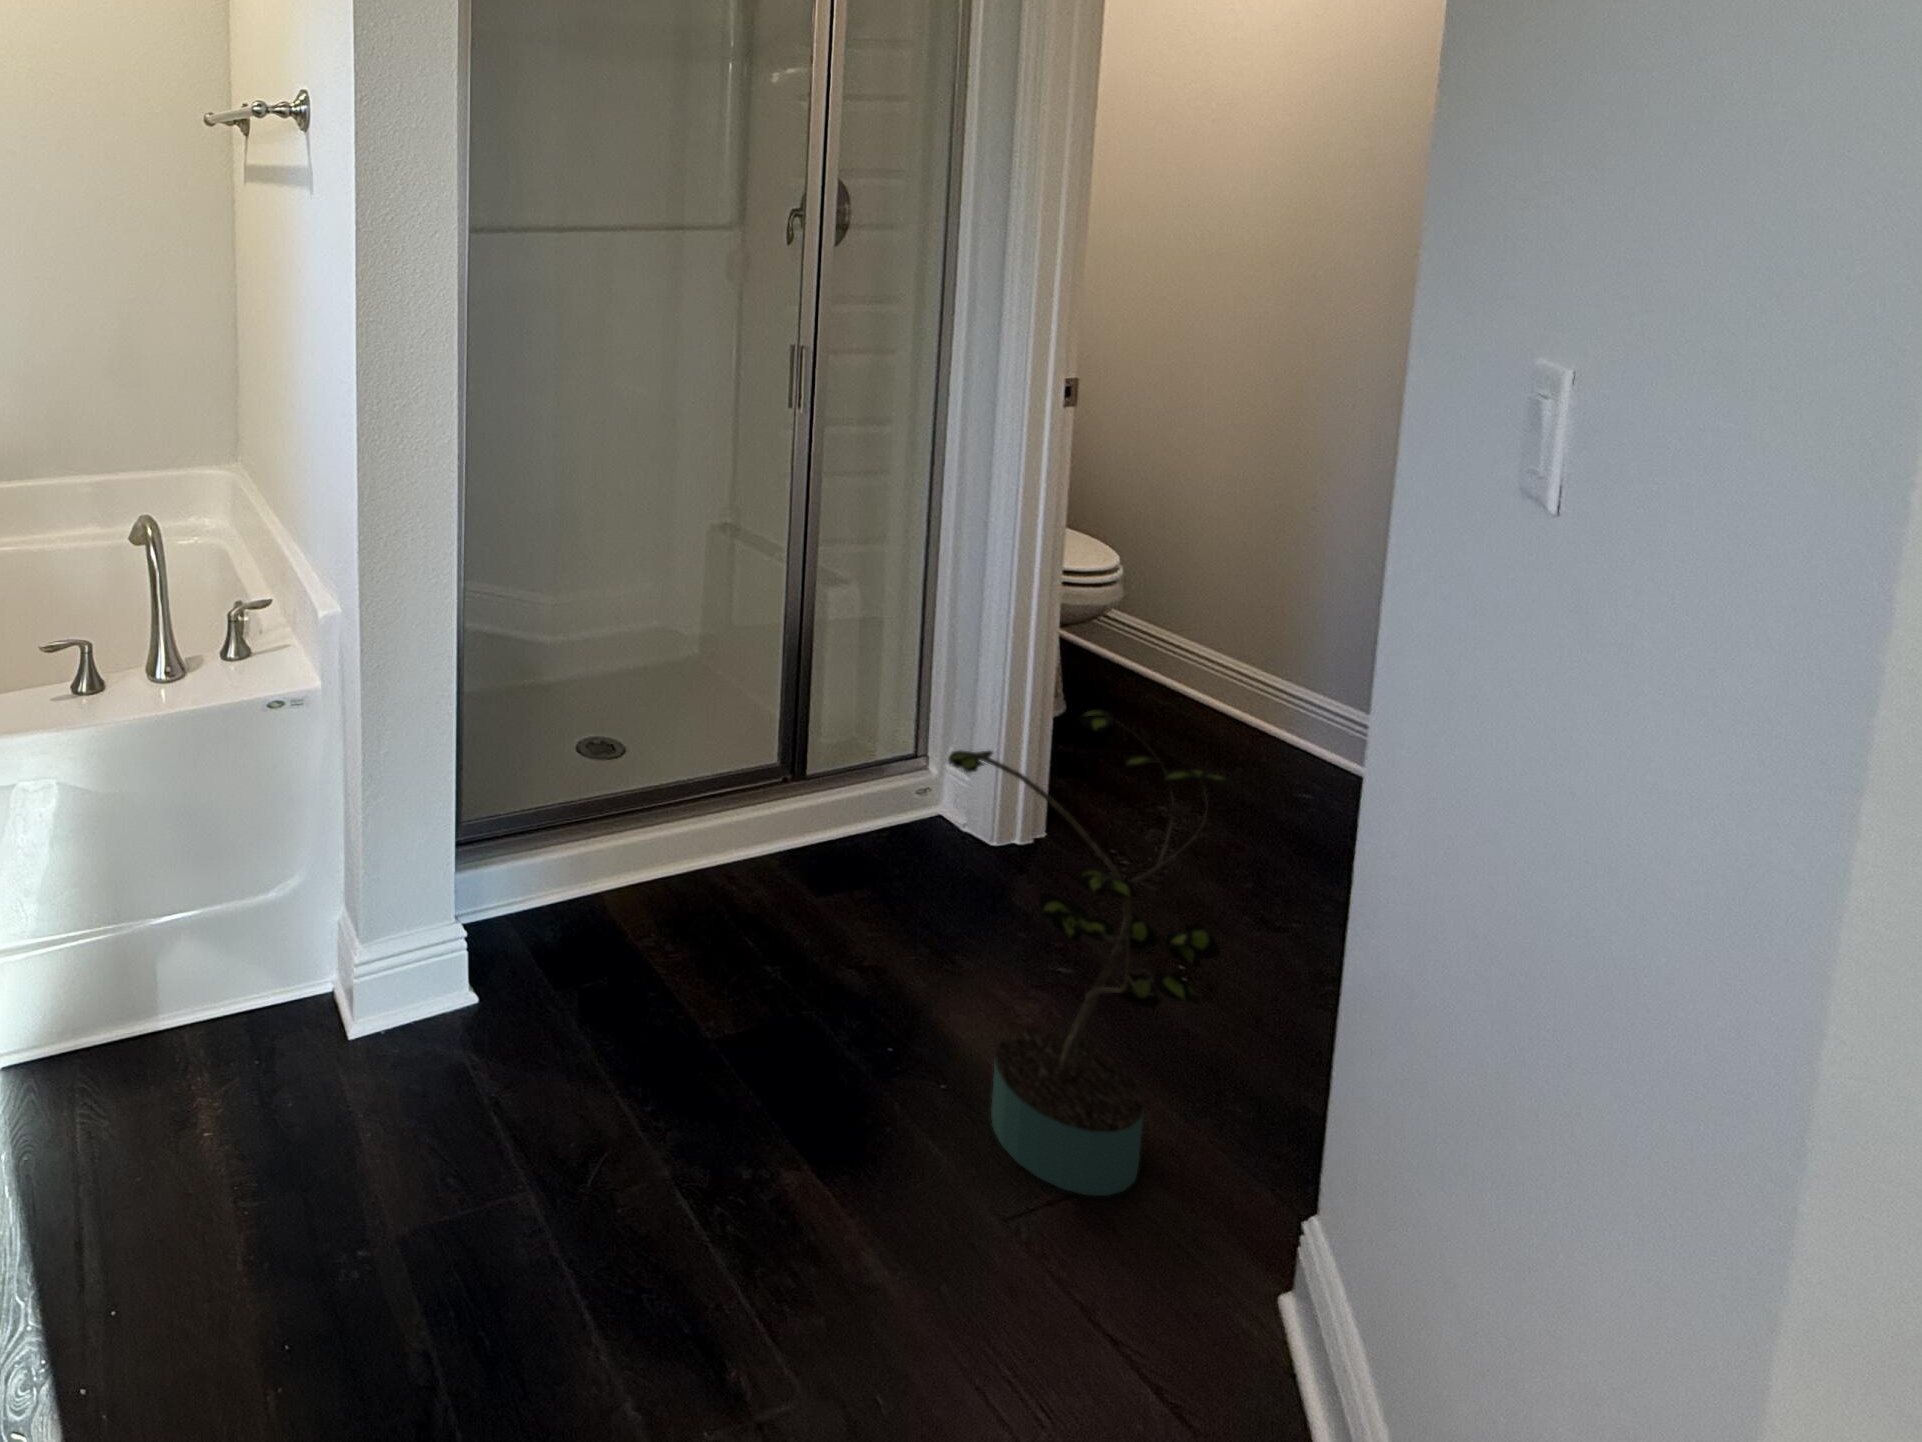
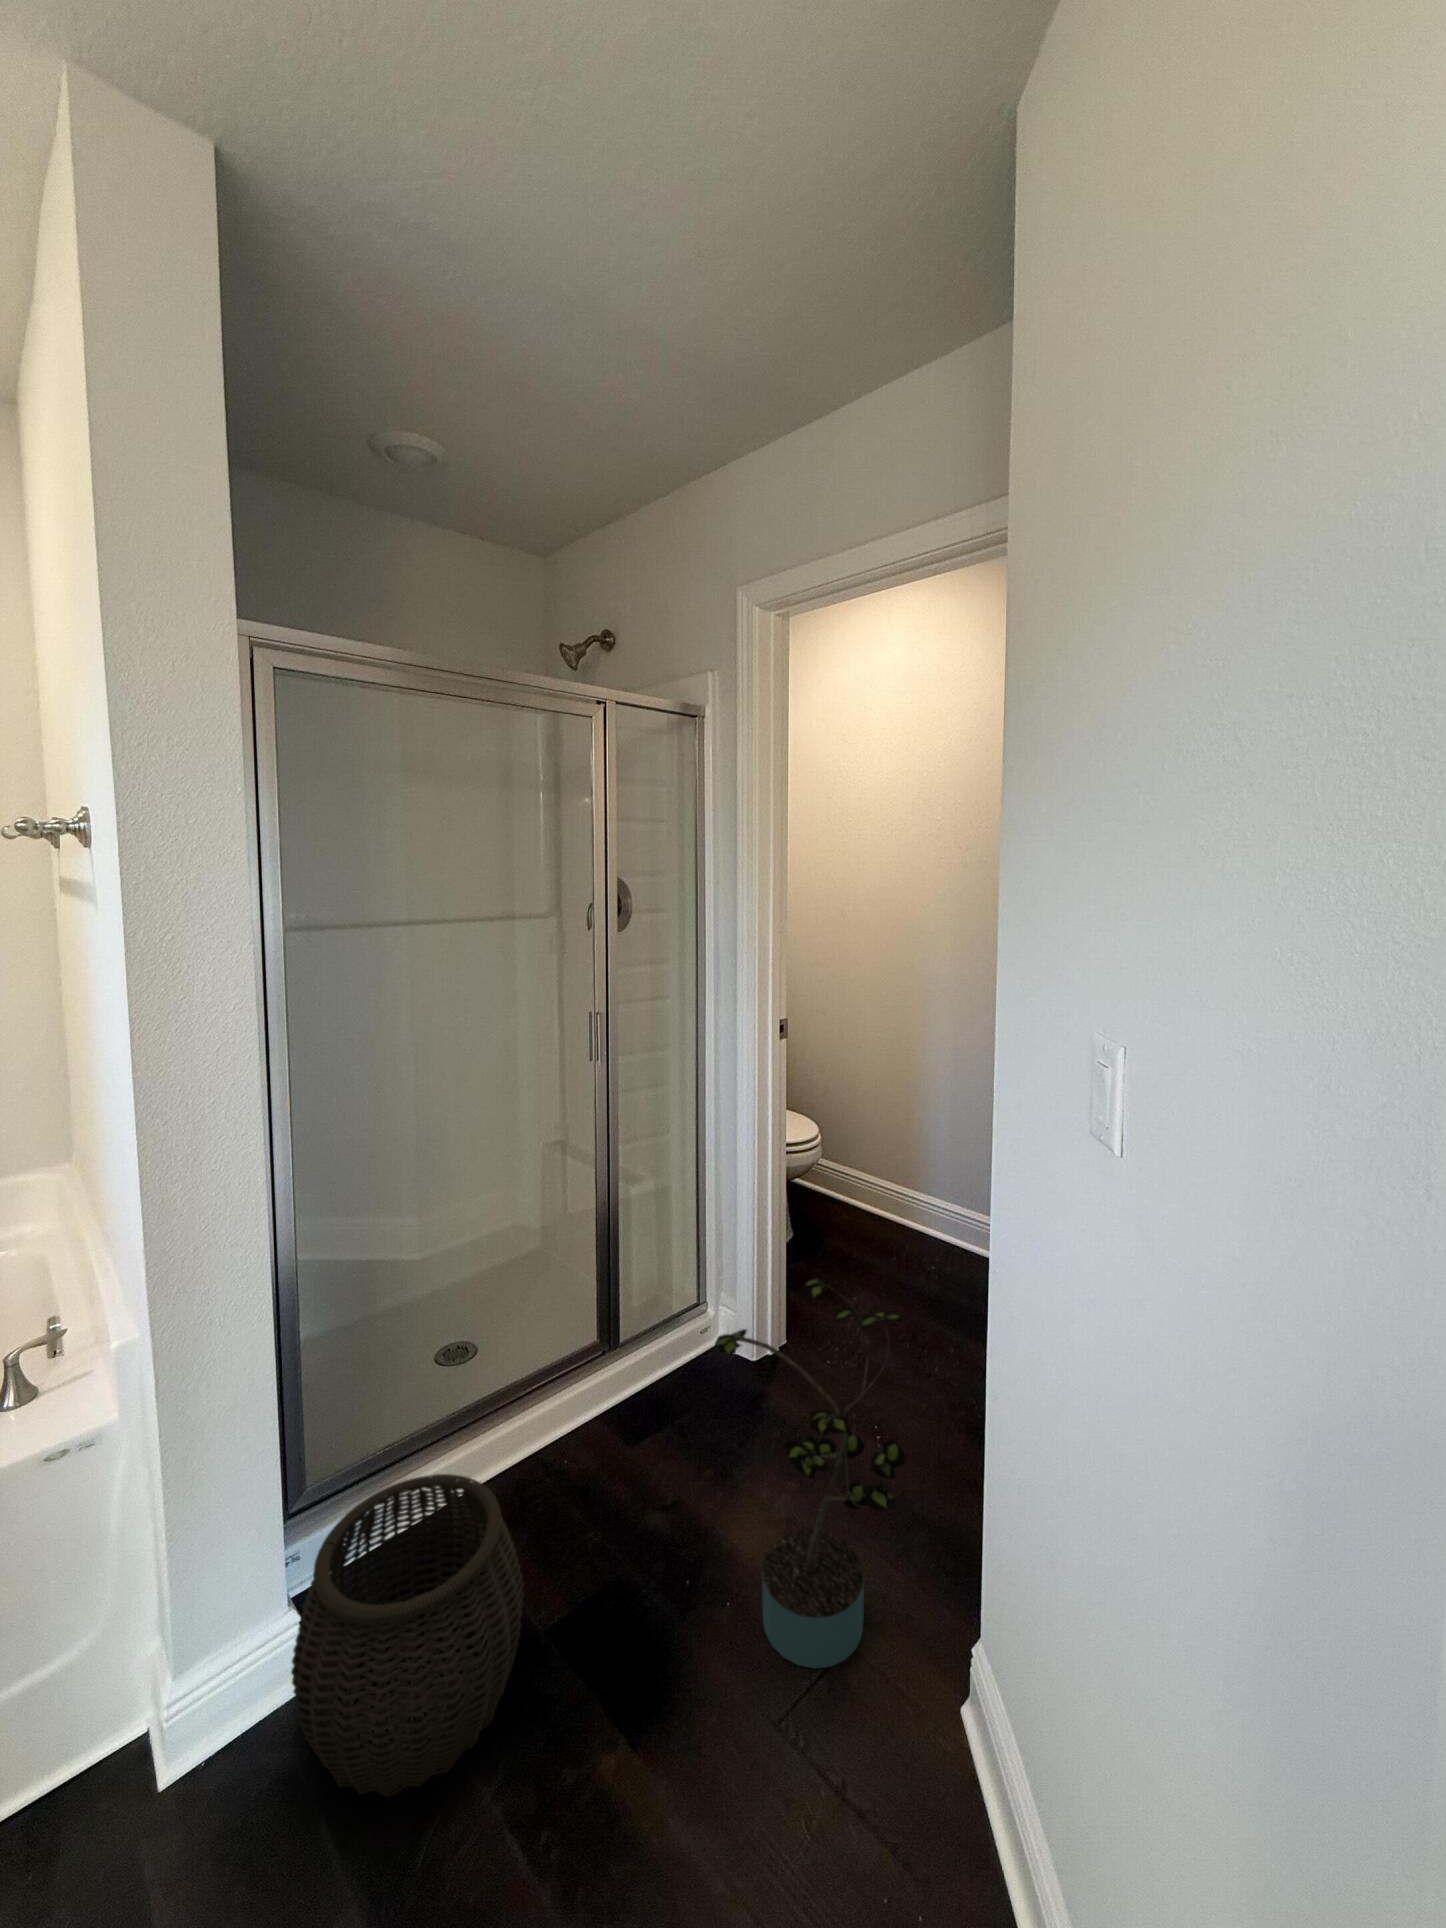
woven basket: none [465,827,697,1124] -> present [291,1474,524,1797]

